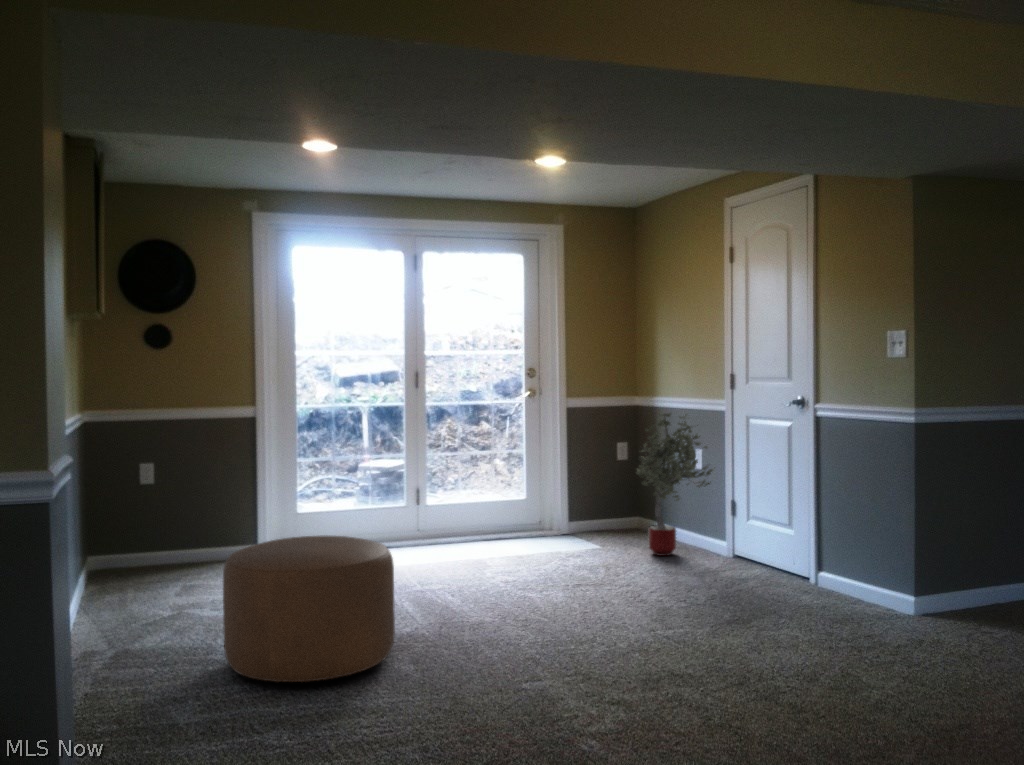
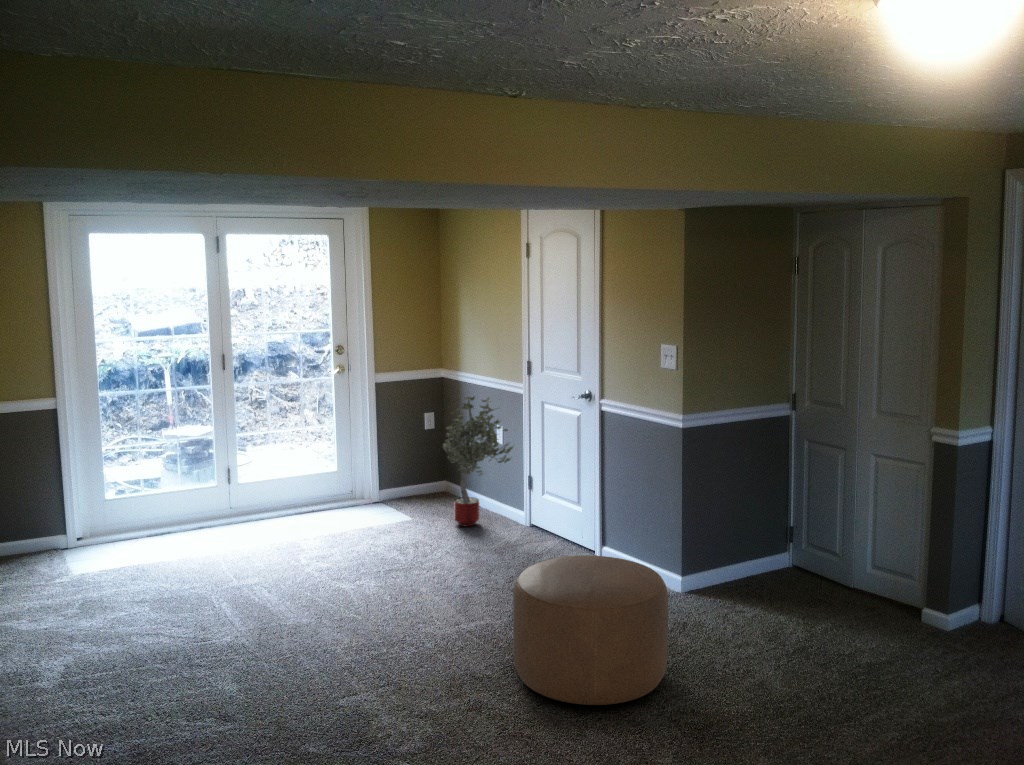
ottoman: present [223,536,395,682] -> present [513,555,669,705]

